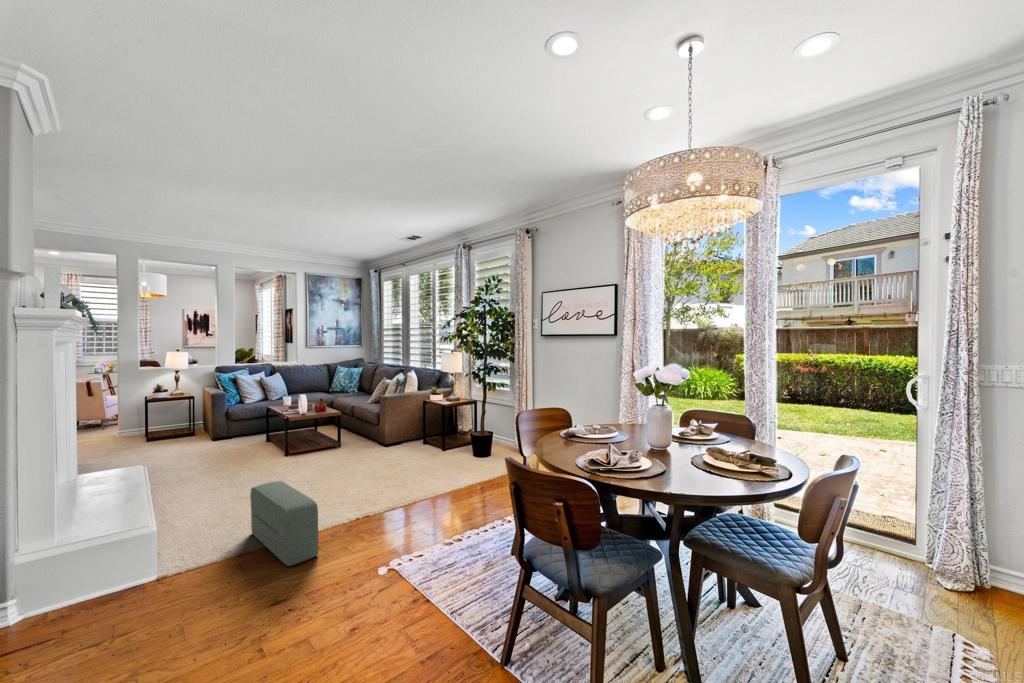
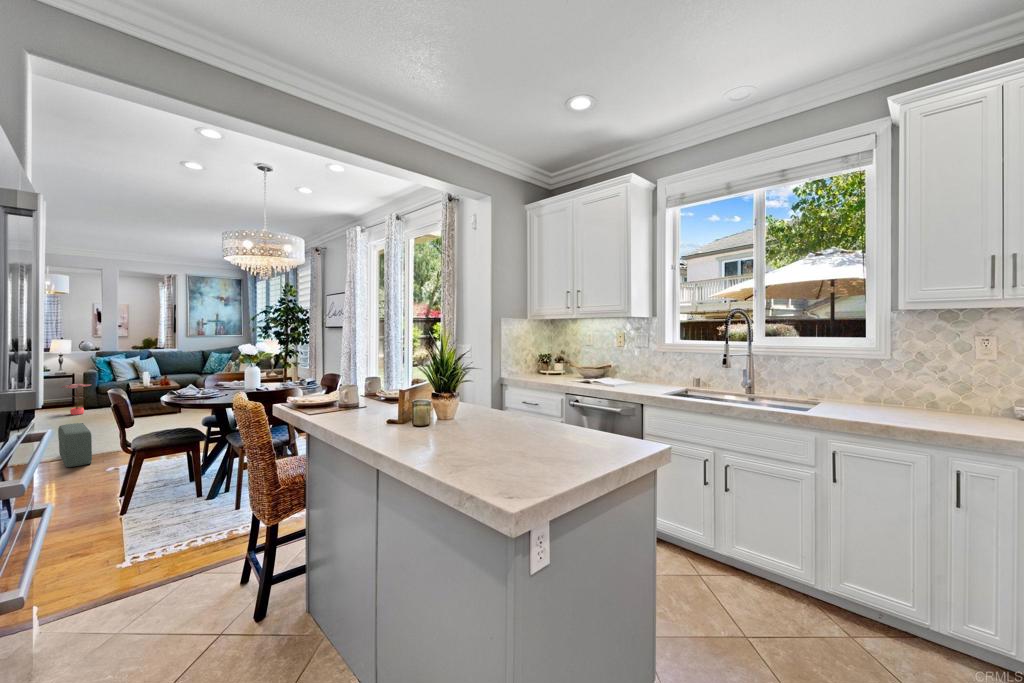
potted plant: none [190,409,227,451] -> present [61,384,91,415]

